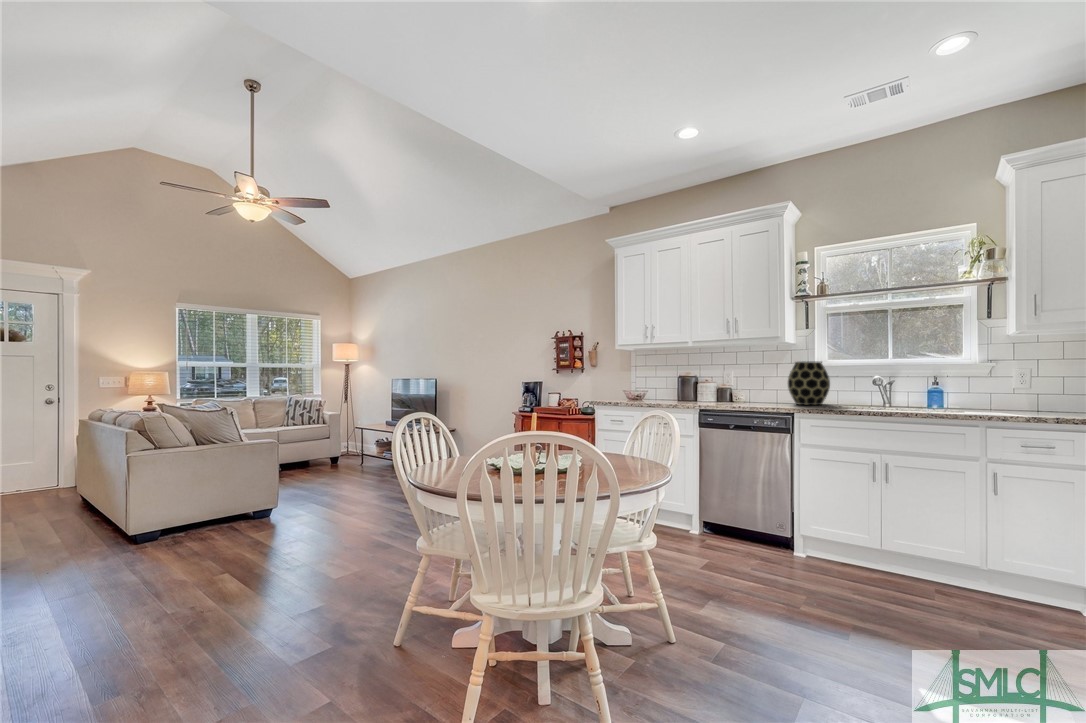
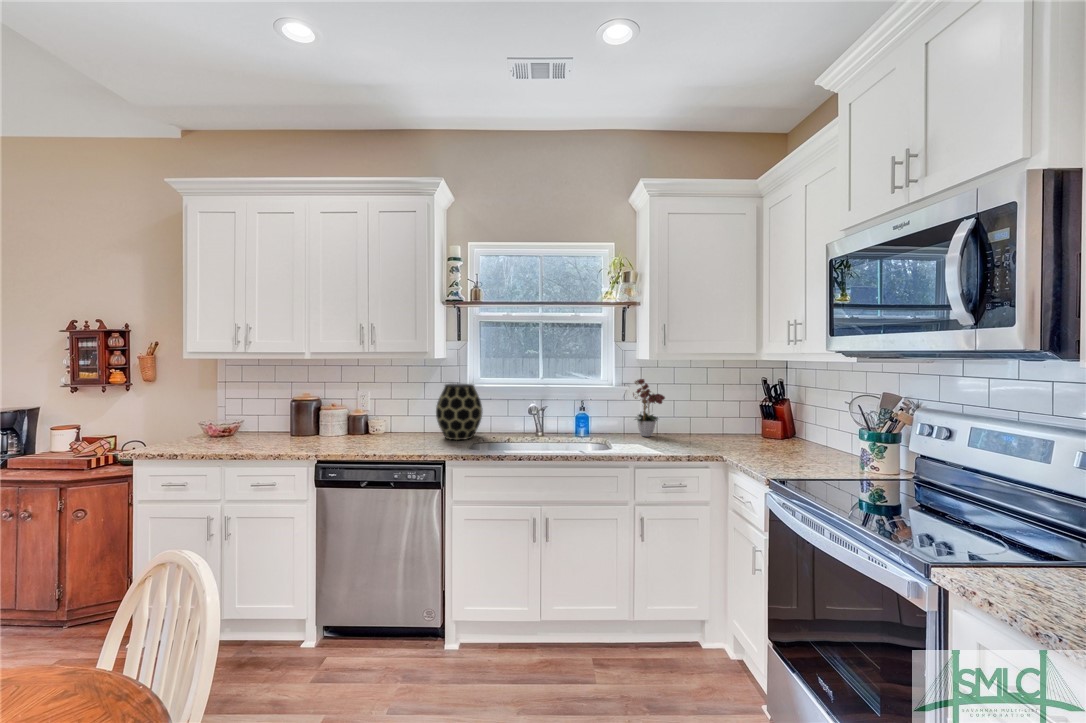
flower arrangement: none [999,349,1054,410] -> present [633,379,665,437]

